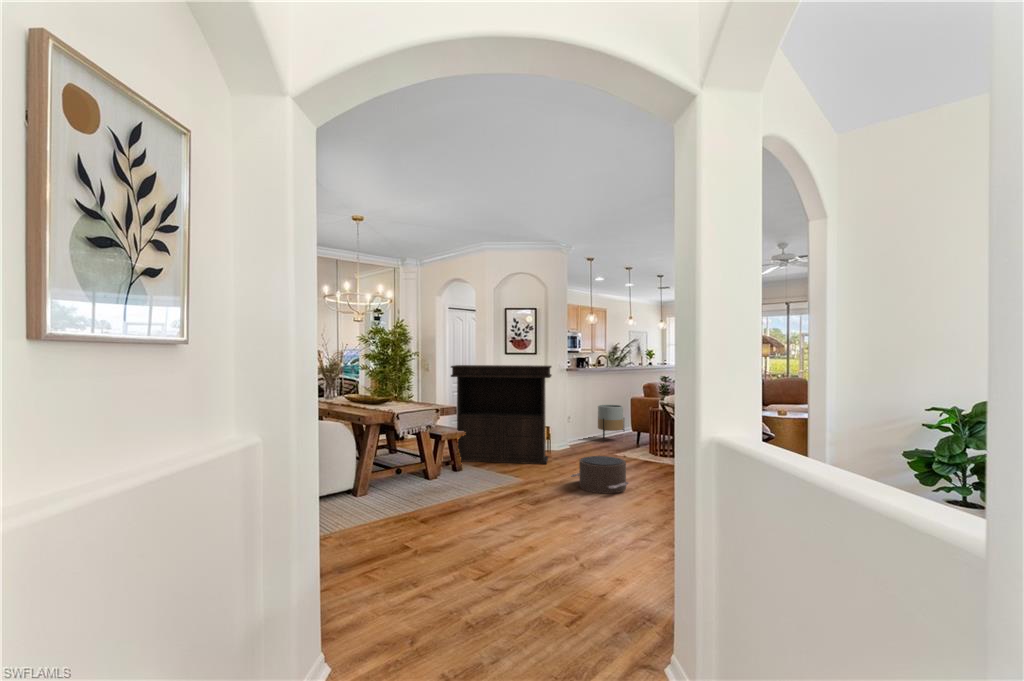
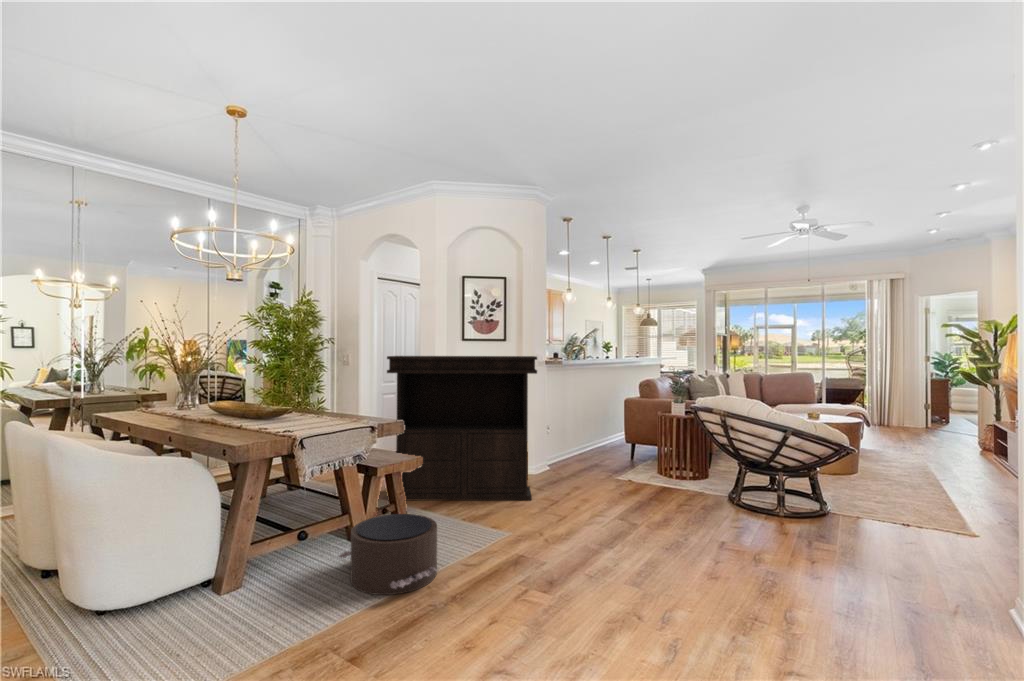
planter: present [598,405,624,442] -> none [580,409,615,460]
pouf: present [571,456,628,493] -> present [339,514,437,595]

